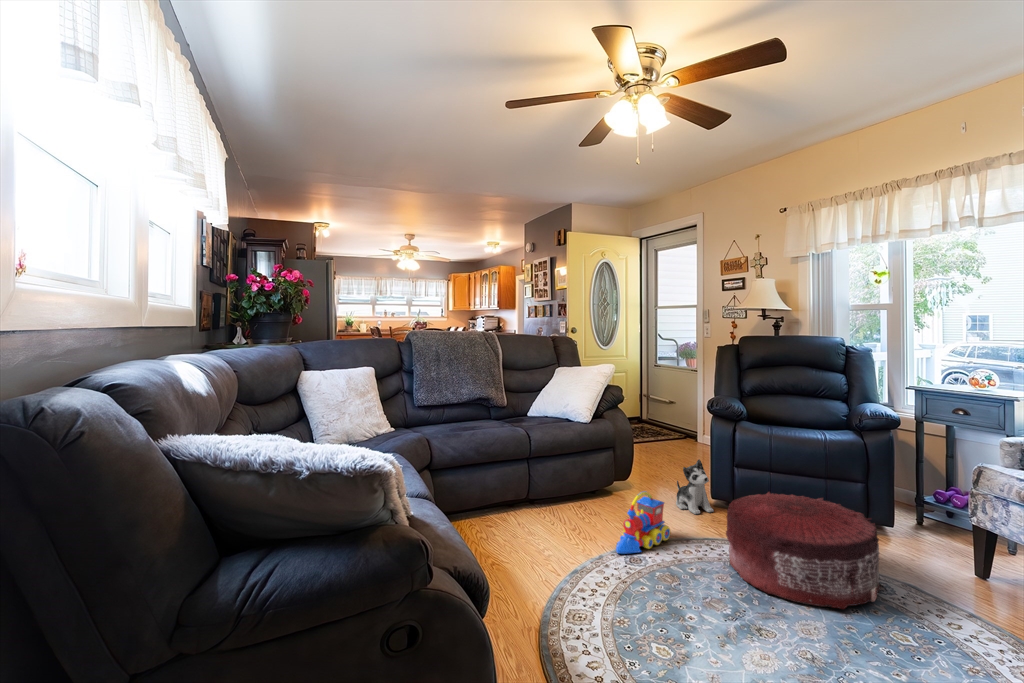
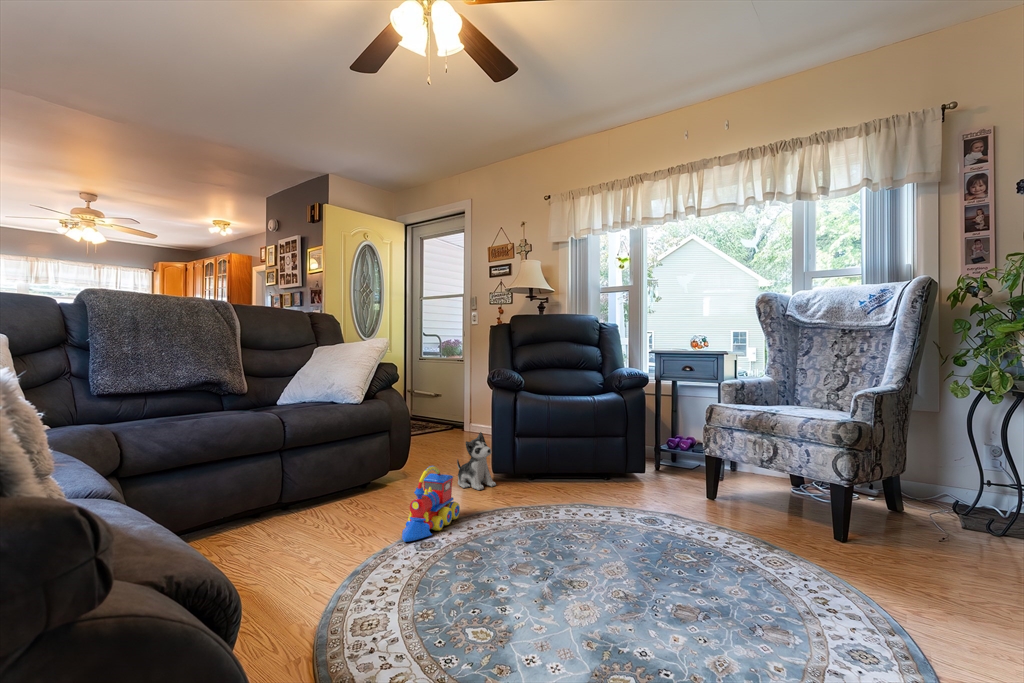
pouf: present [726,492,881,609] -> none [520,448,655,548]

